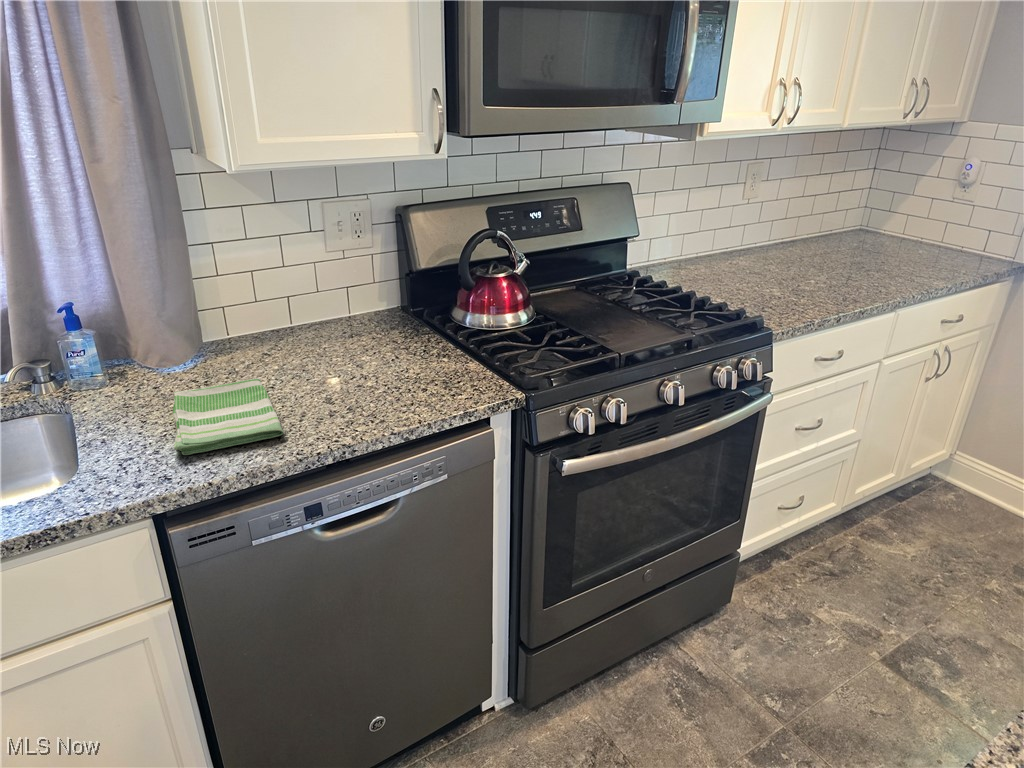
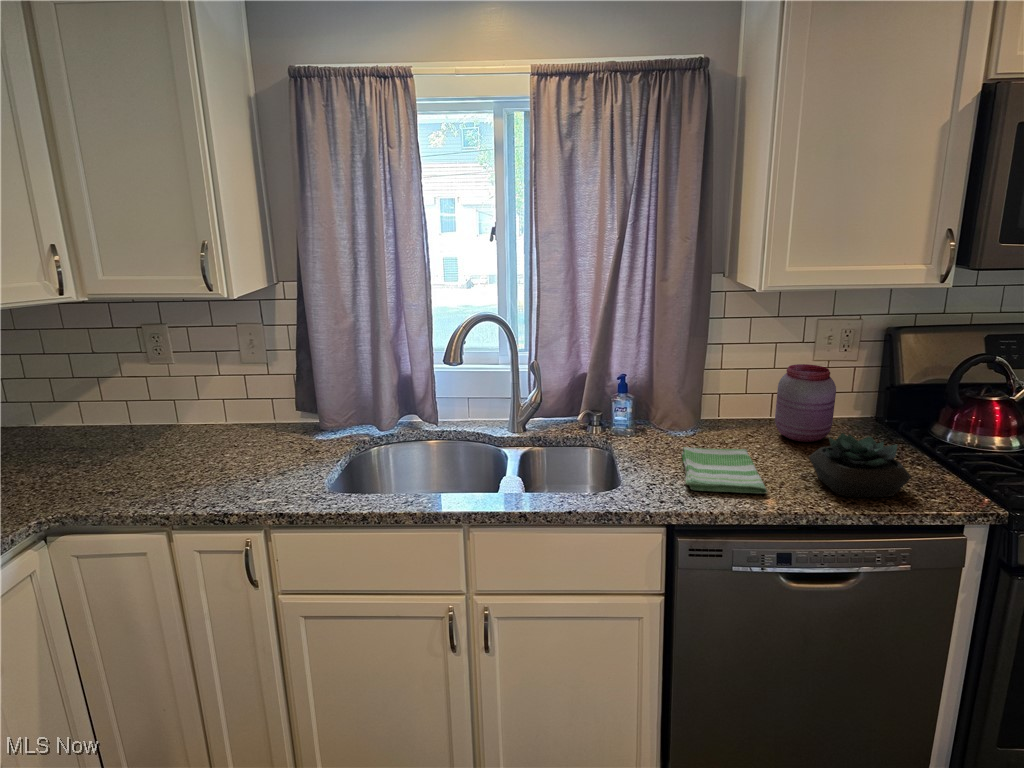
jar: none [289,259,357,352] -> present [775,364,836,442]
succulent plant: none [330,338,436,415] -> present [809,433,911,497]

